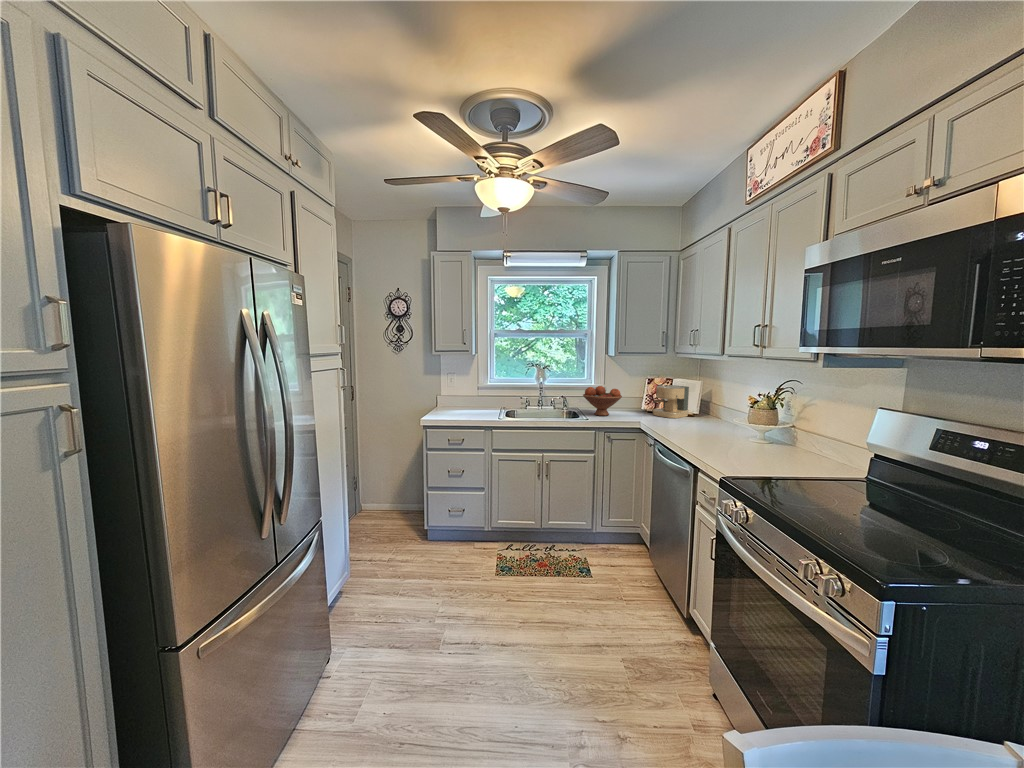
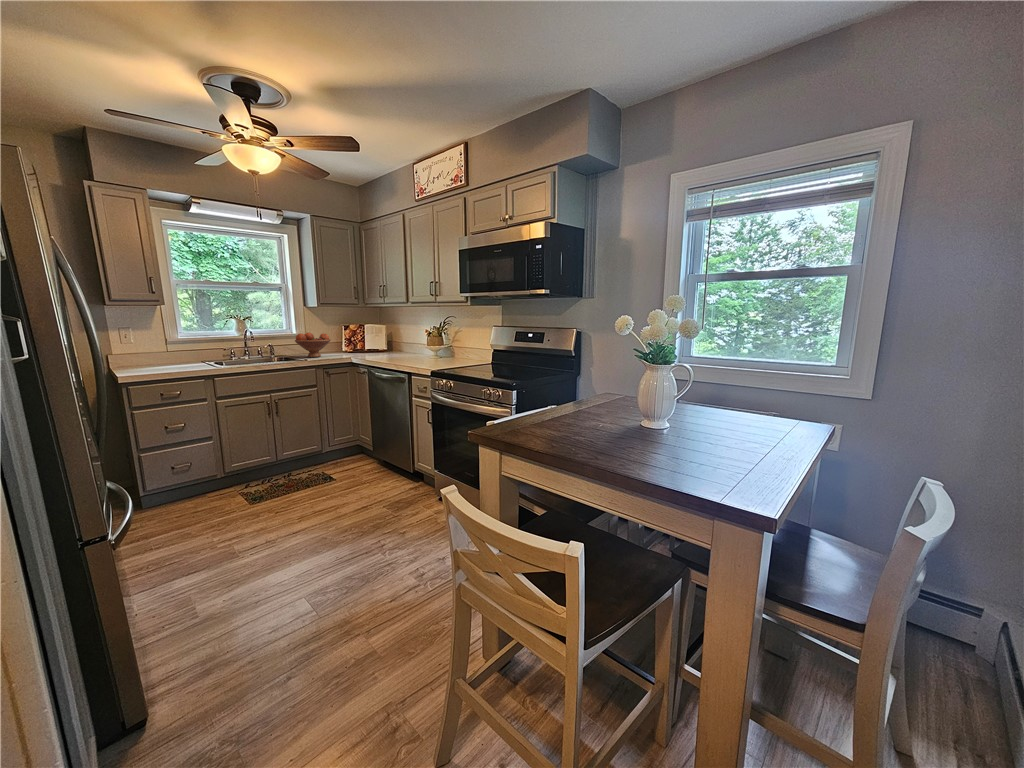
coffee maker: present [652,385,689,418] -> none [355,328,381,353]

